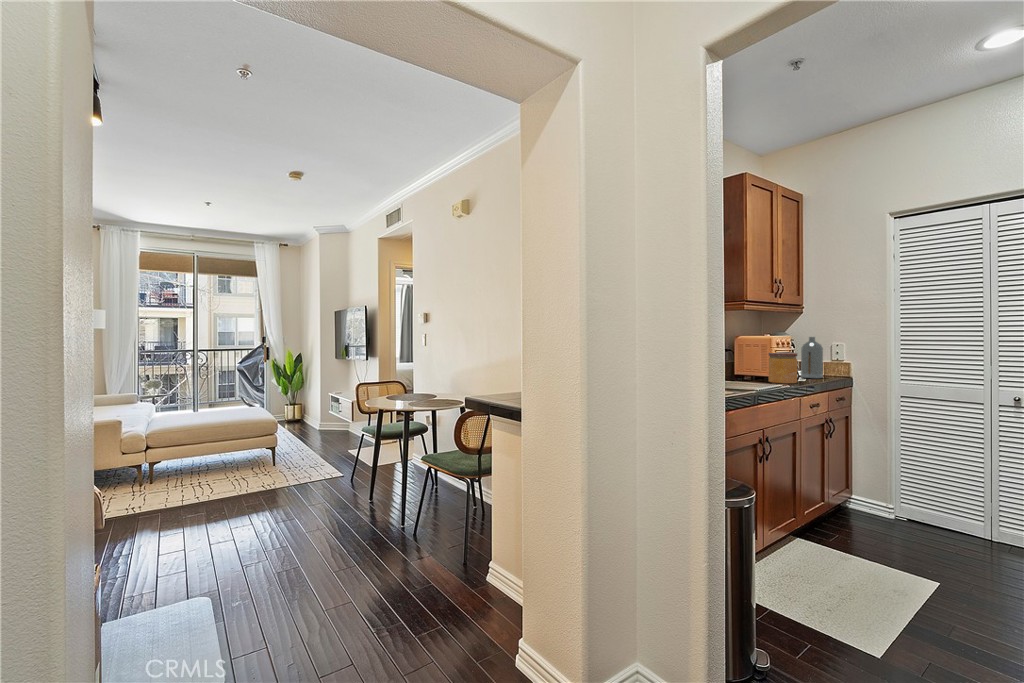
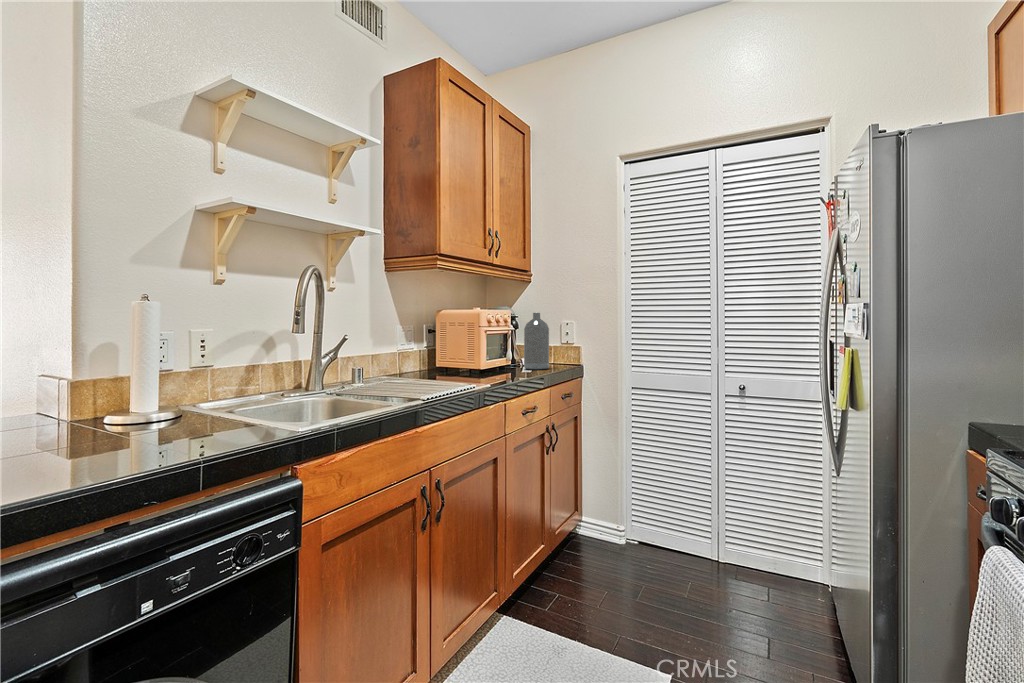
jar: present [768,352,797,383] -> none [474,333,511,378]

